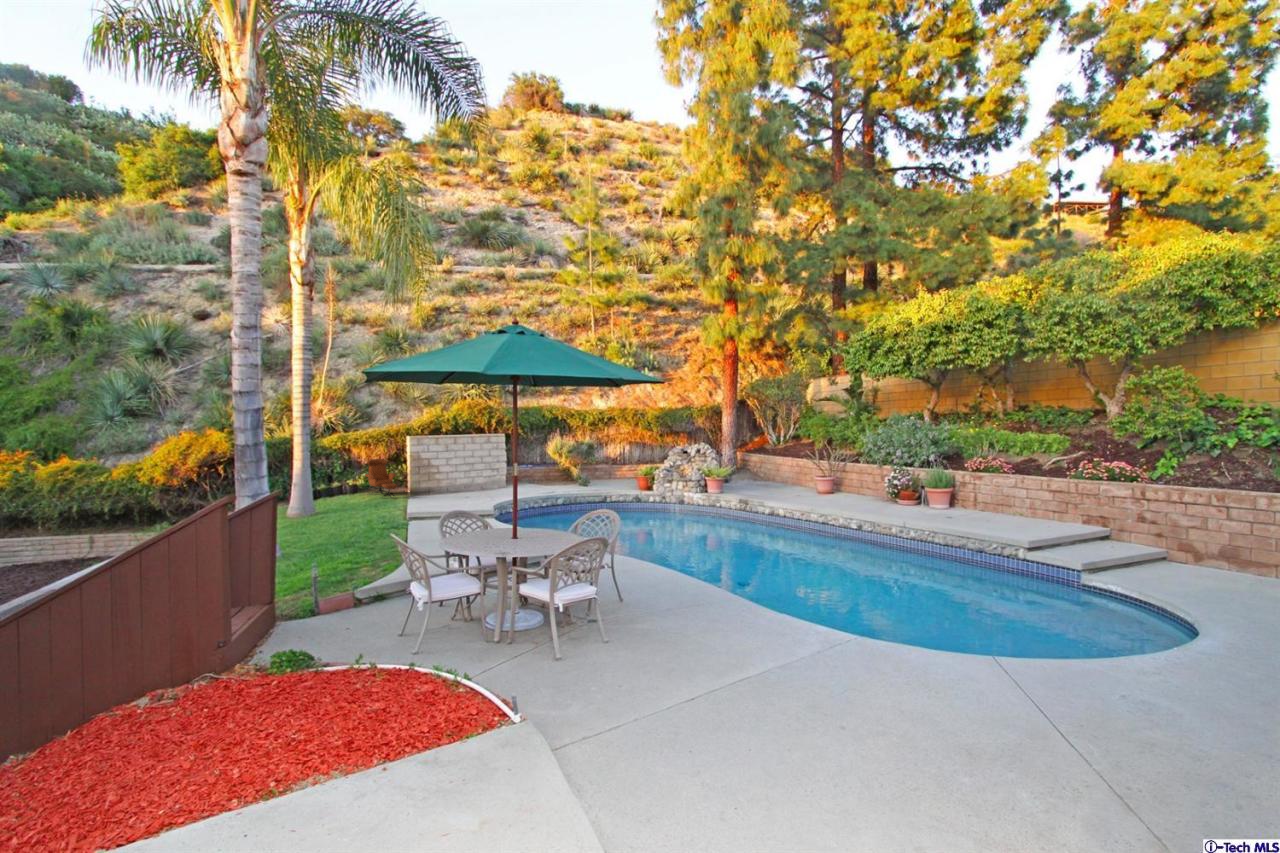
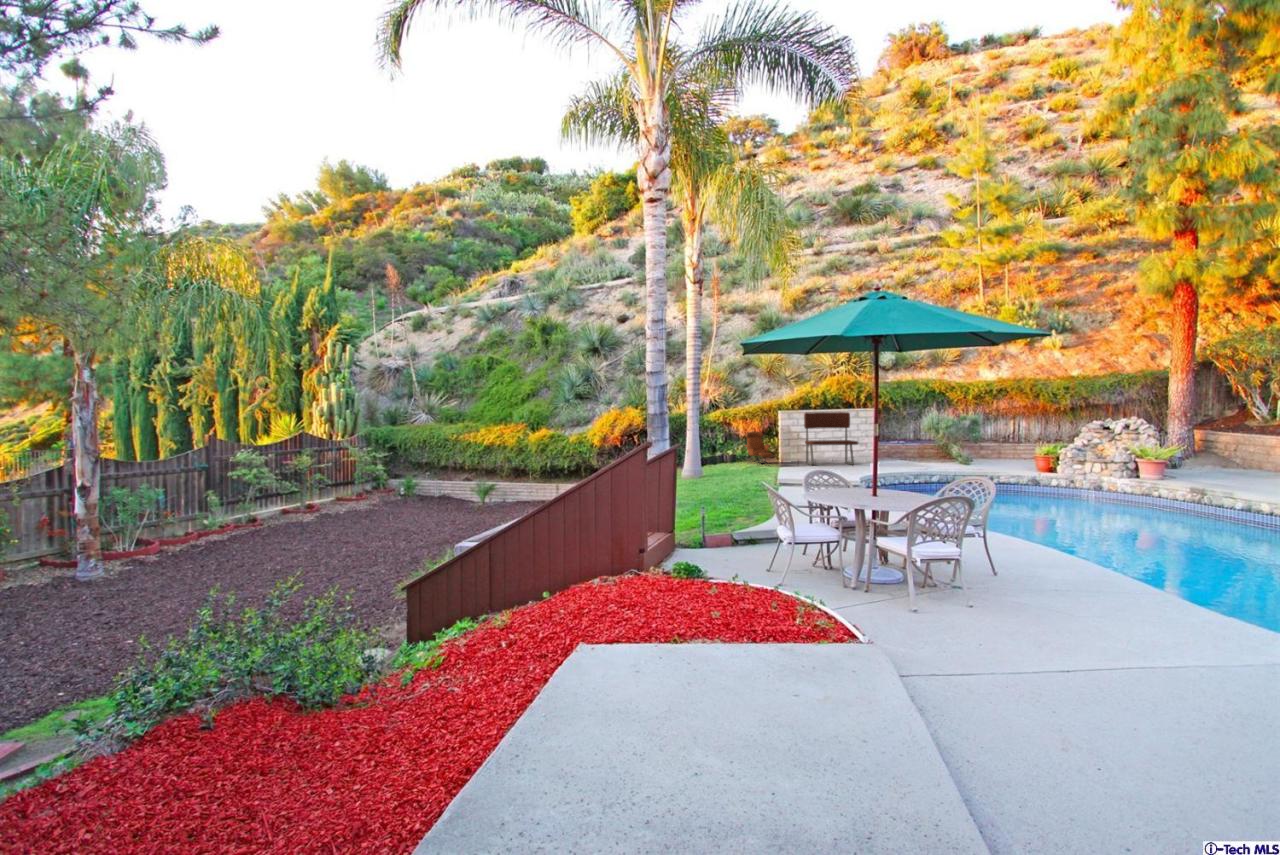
bench: none [434,440,489,496] -> present [804,412,858,465]

